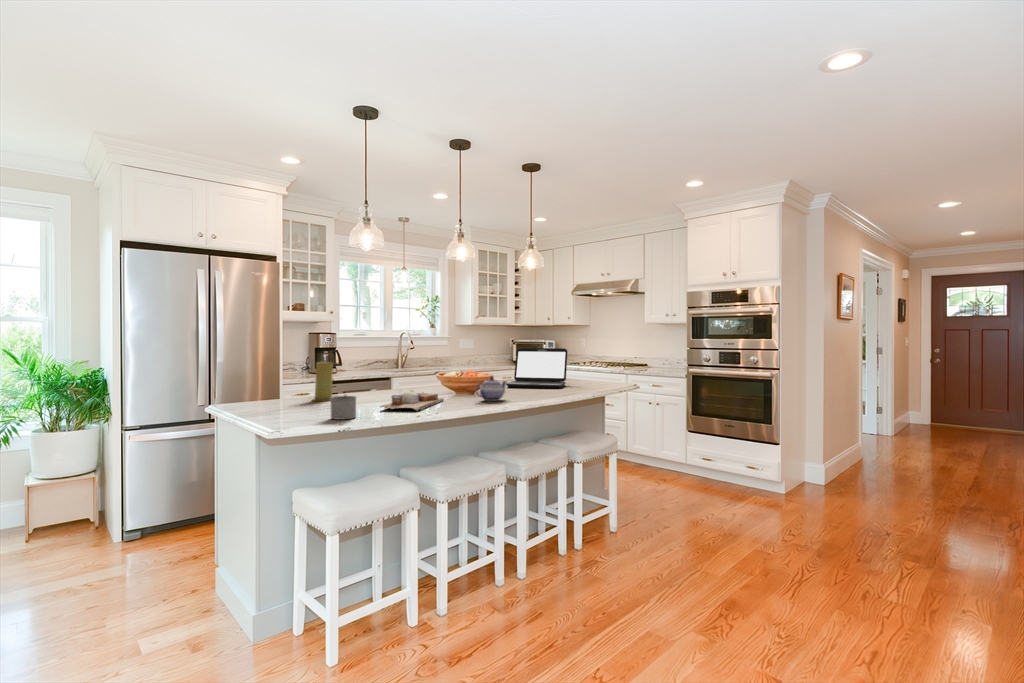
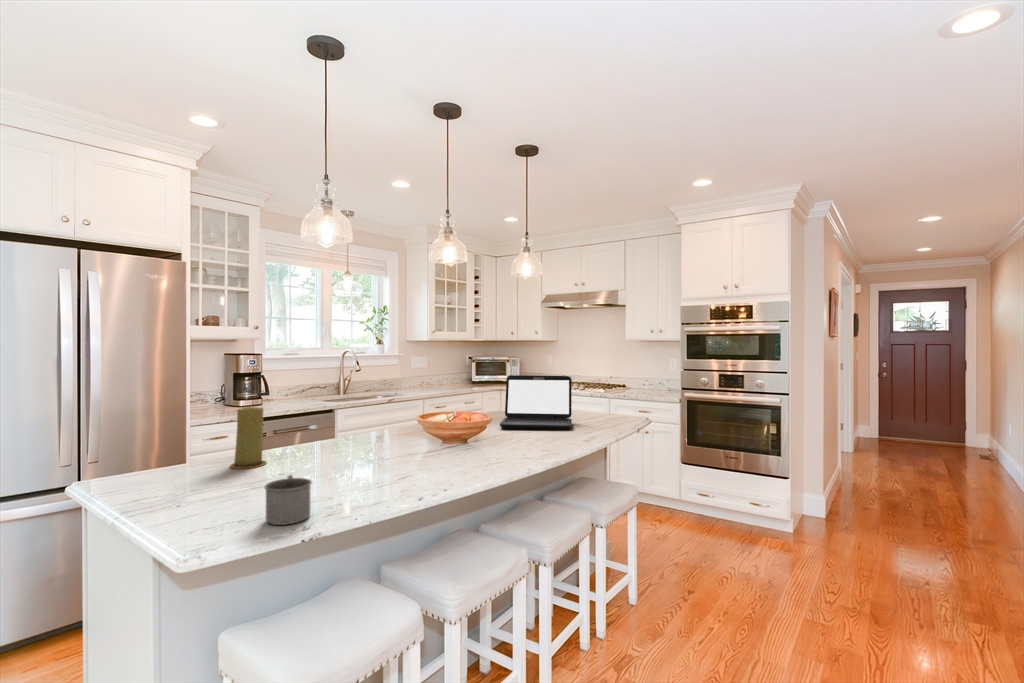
teapot: present [475,377,507,401] -> none [481,425,521,461]
cutting board: present [381,392,444,411] -> none [345,449,433,494]

